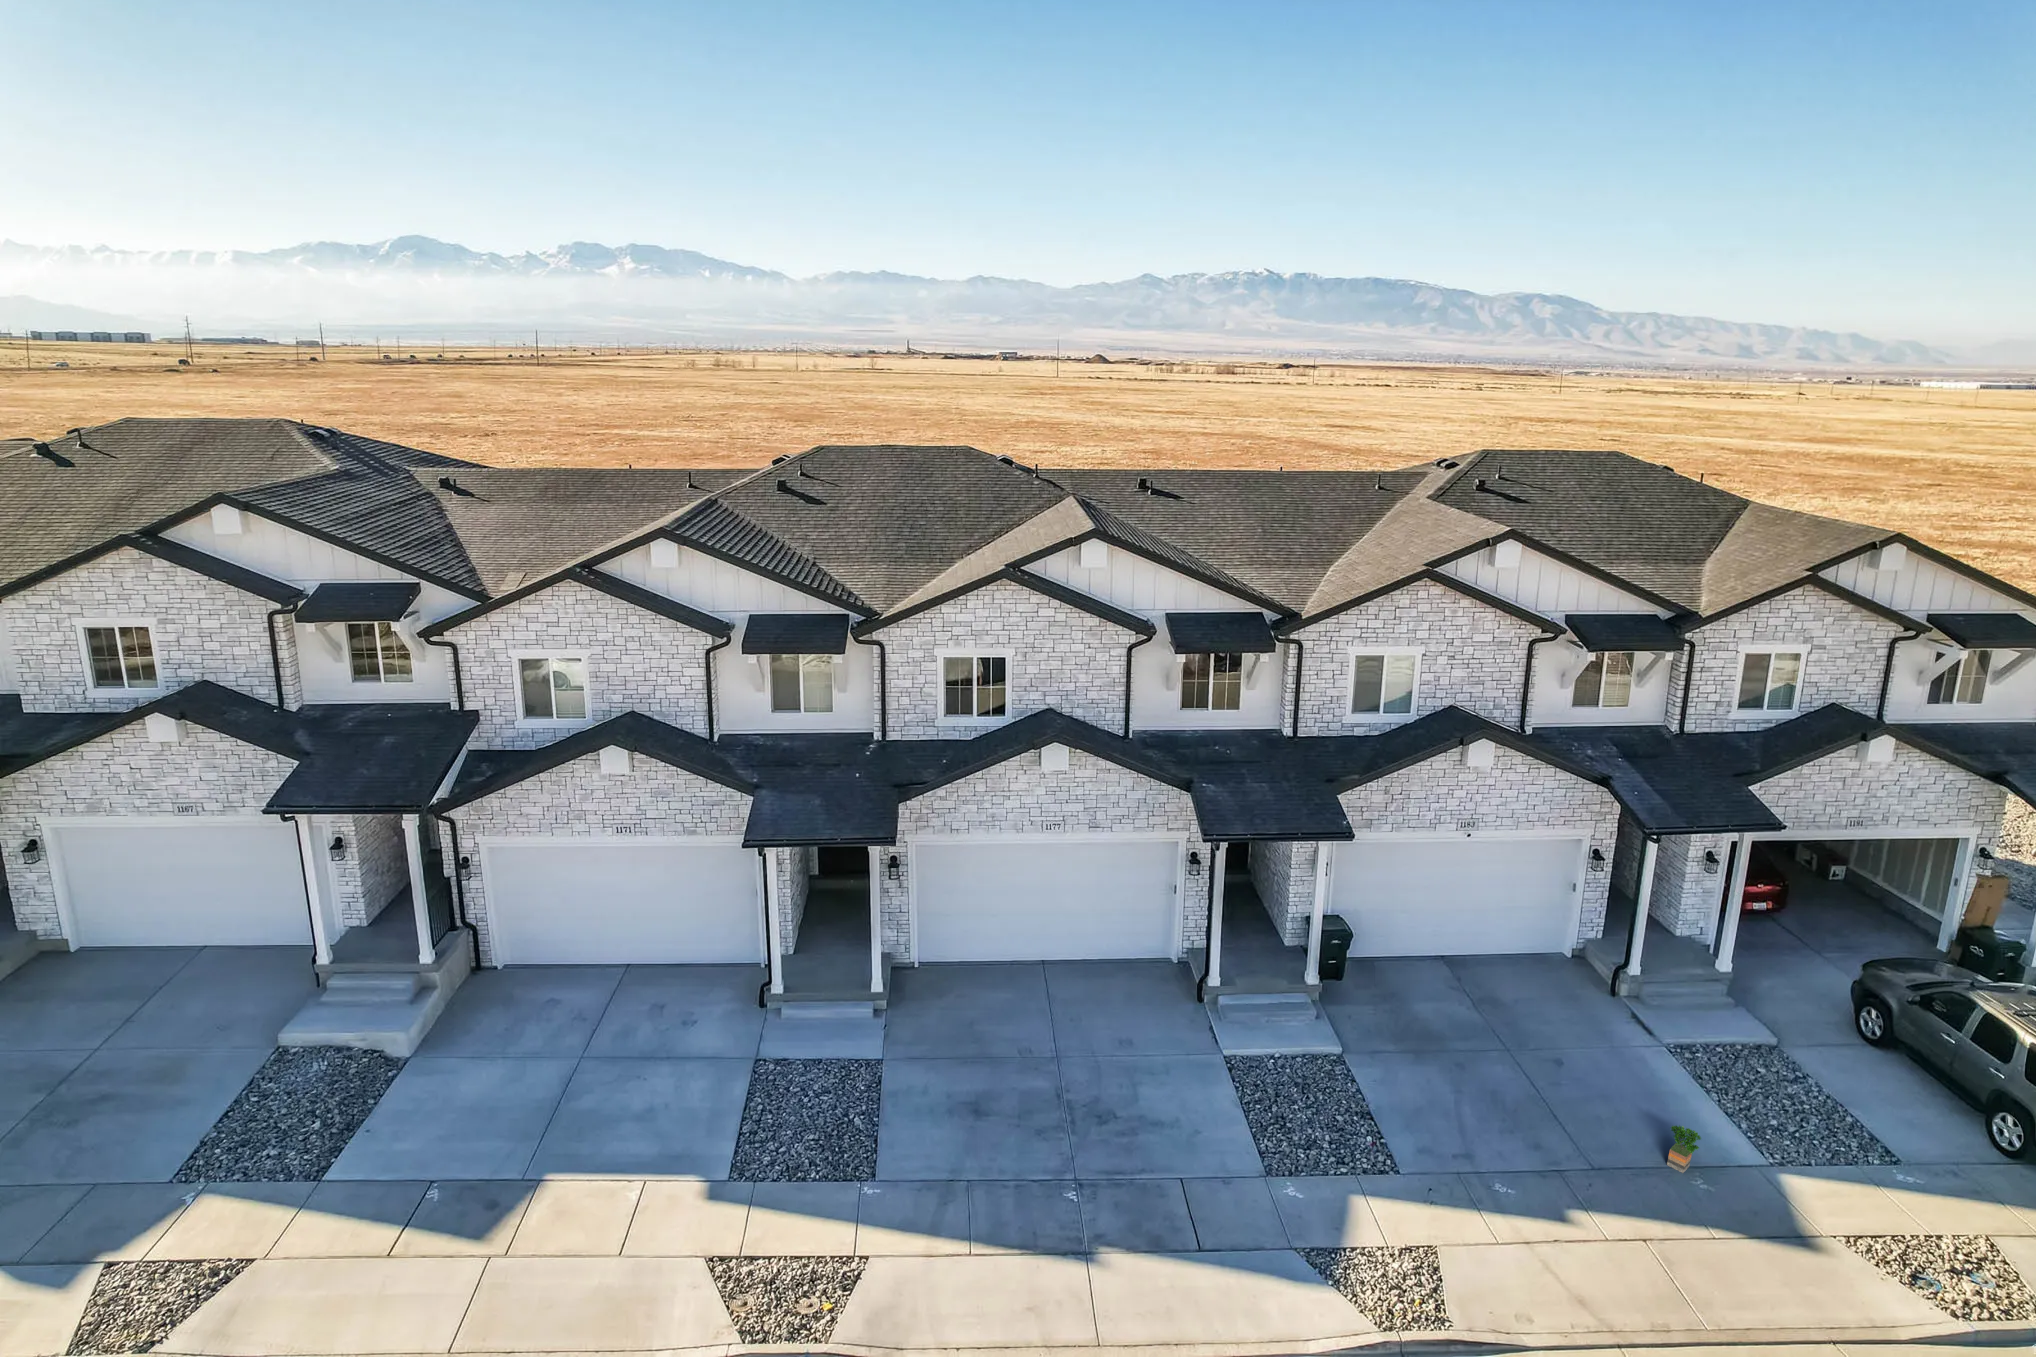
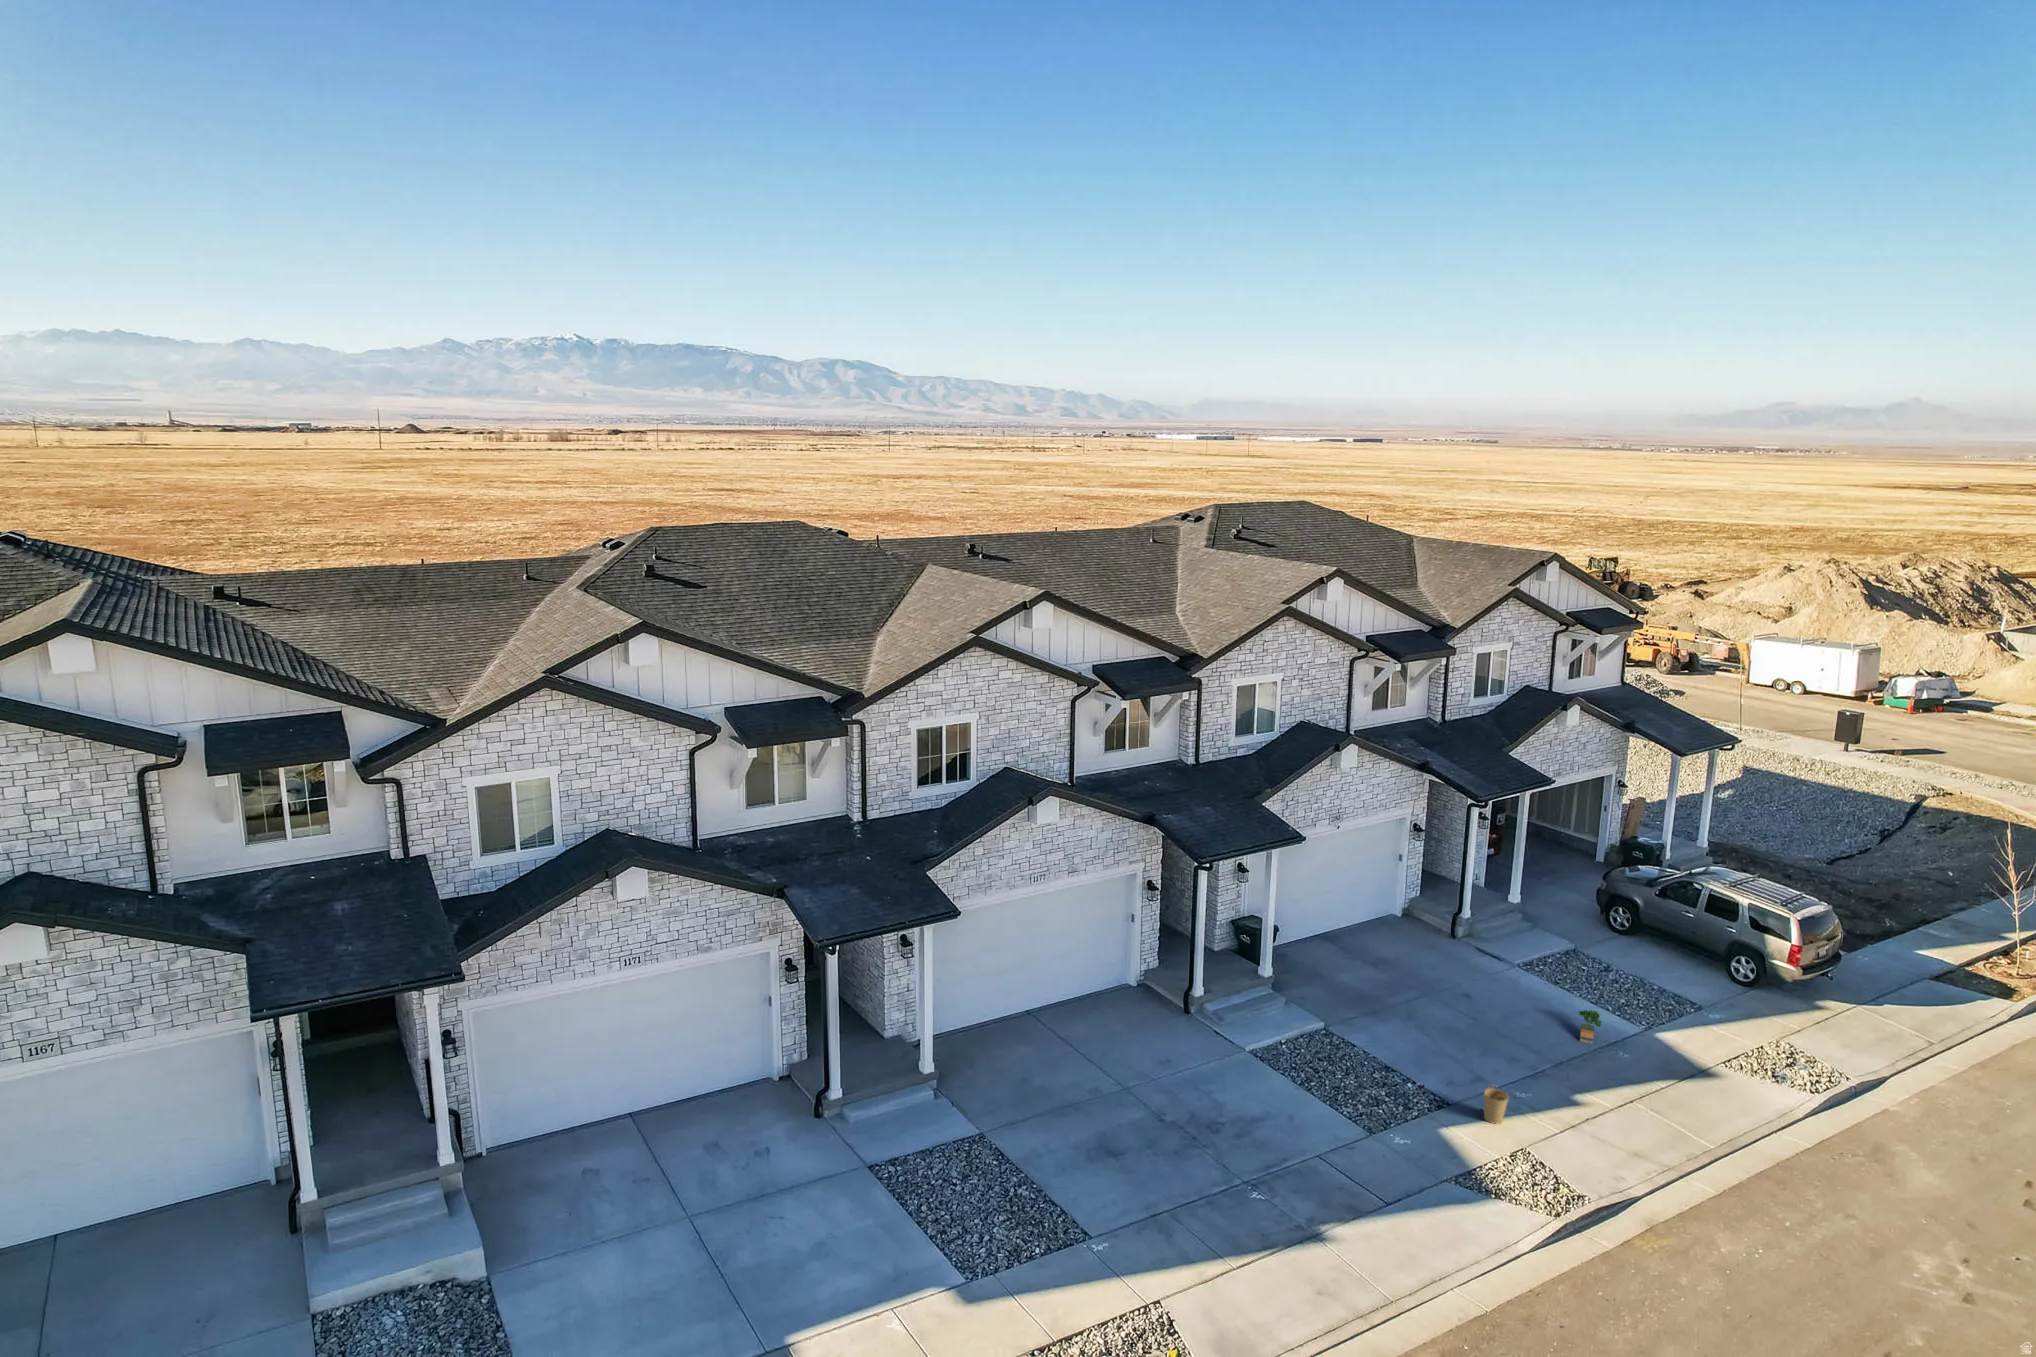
basket: none [1437,1179,1469,1230] -> present [1484,1086,1509,1124]

